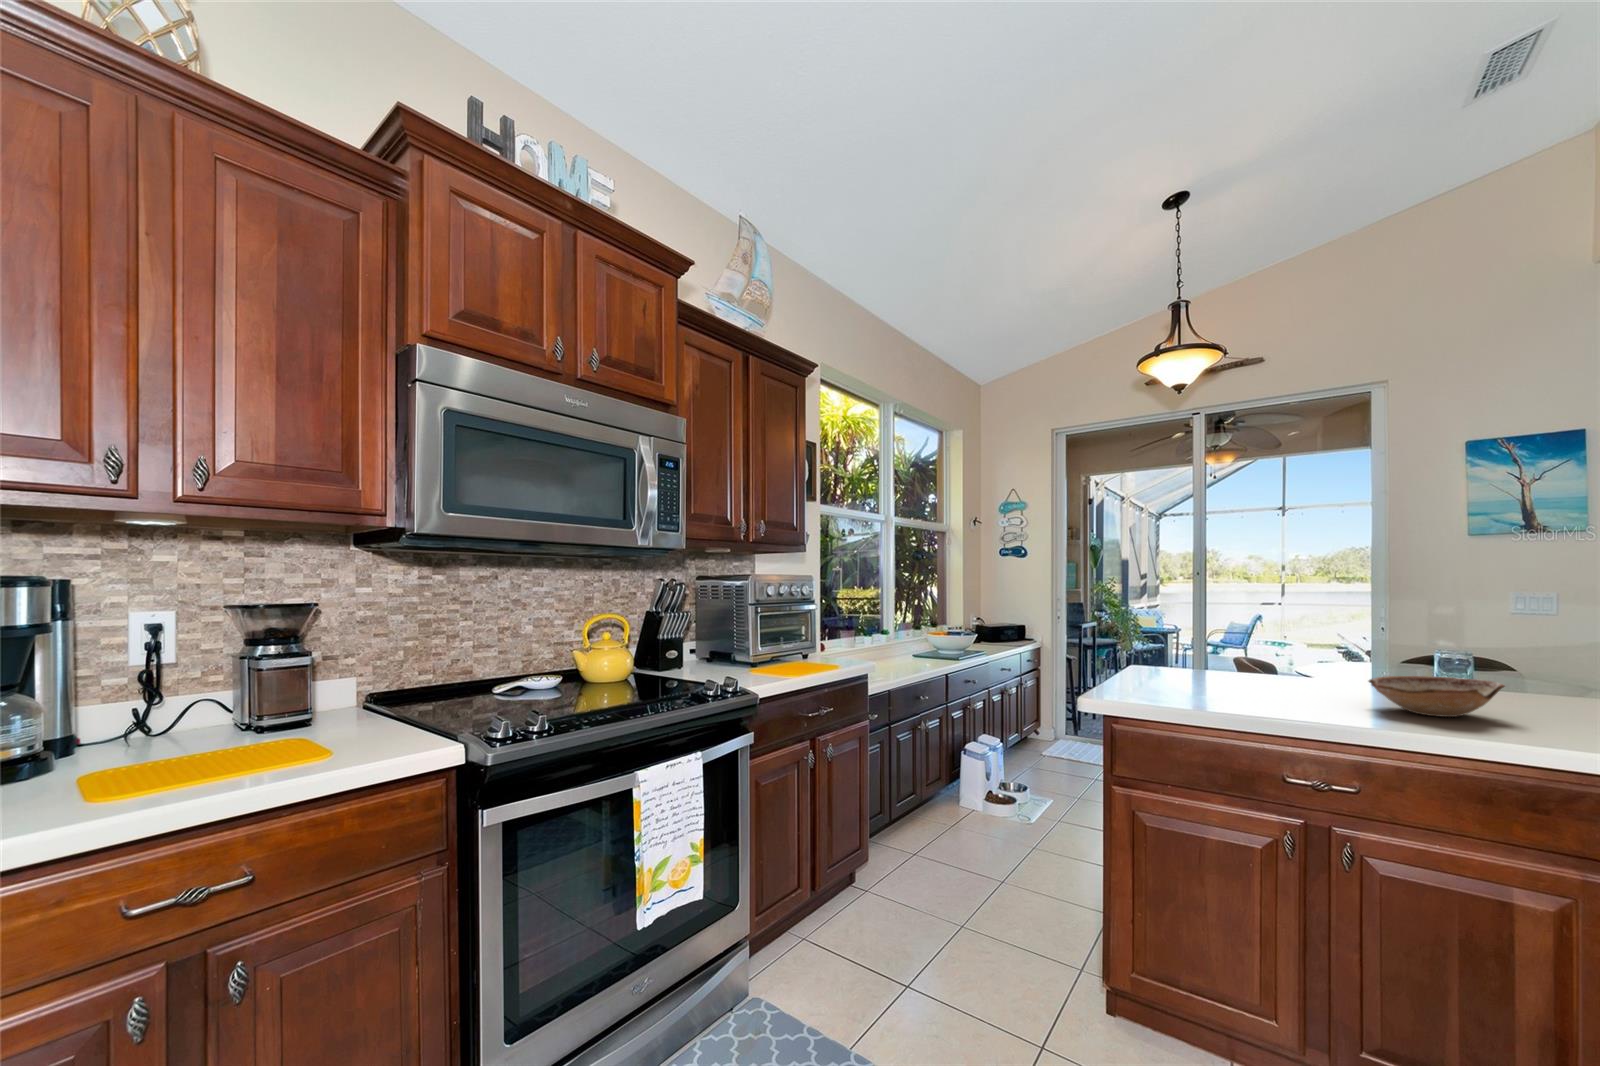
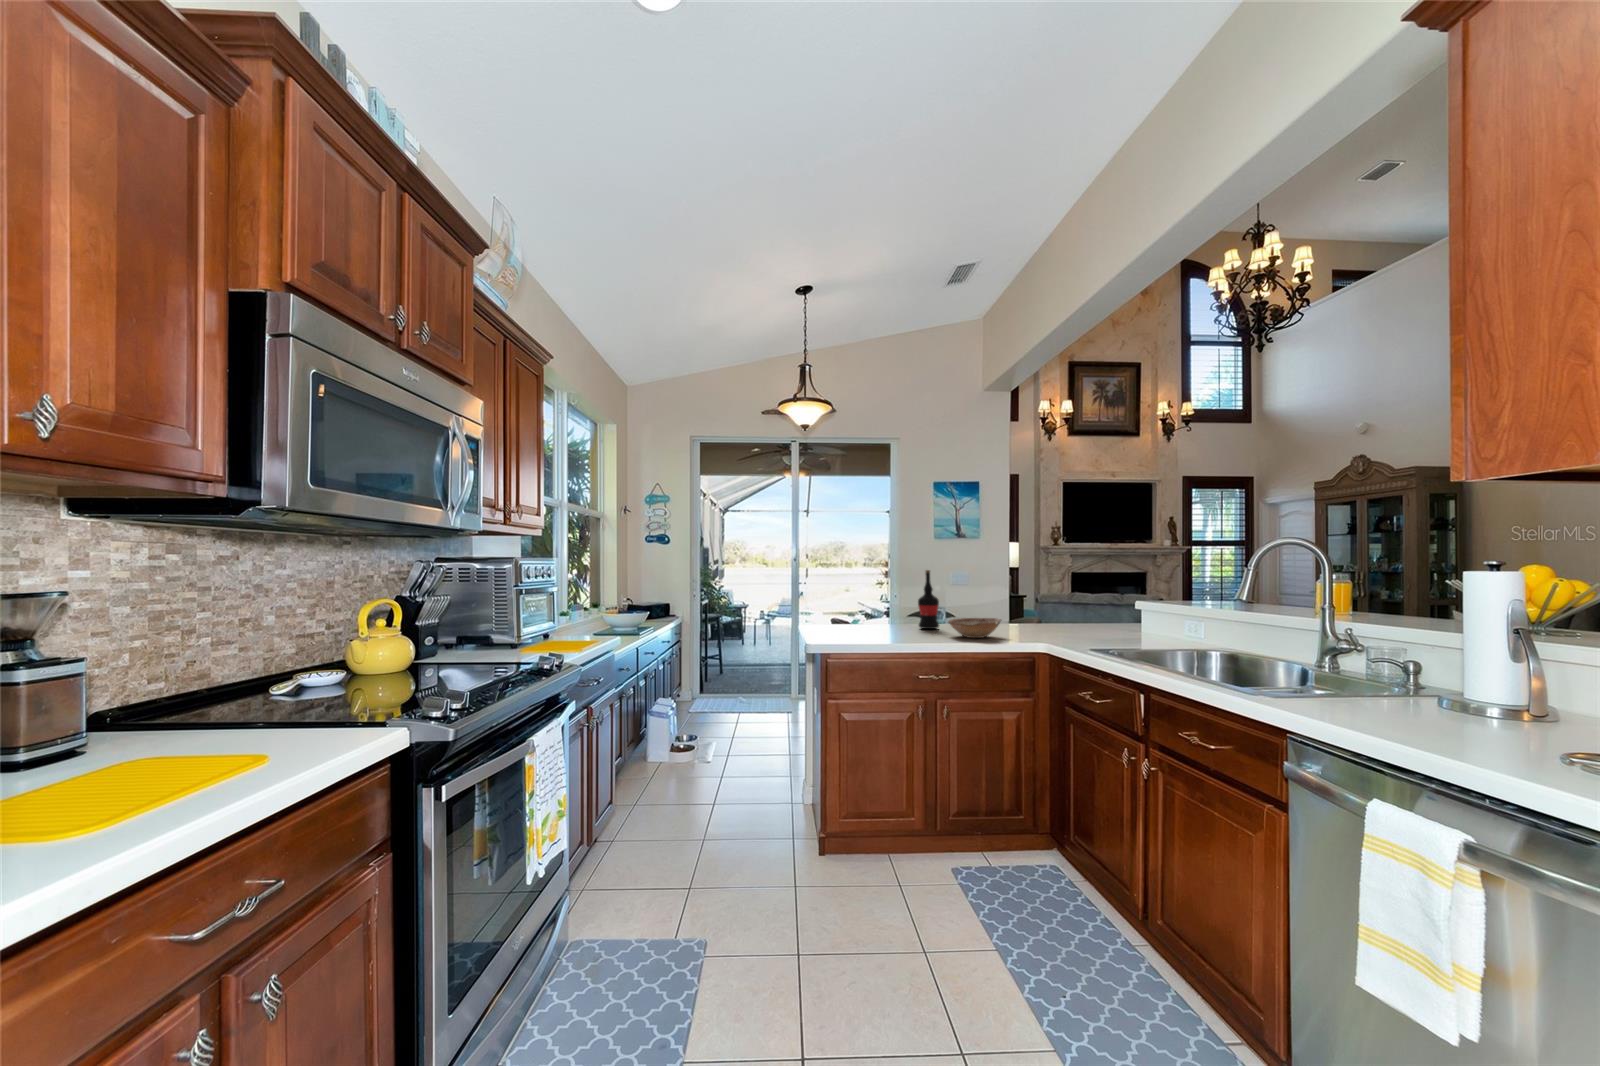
wine bottle: none [1324,588,1373,689] -> present [918,570,939,629]

